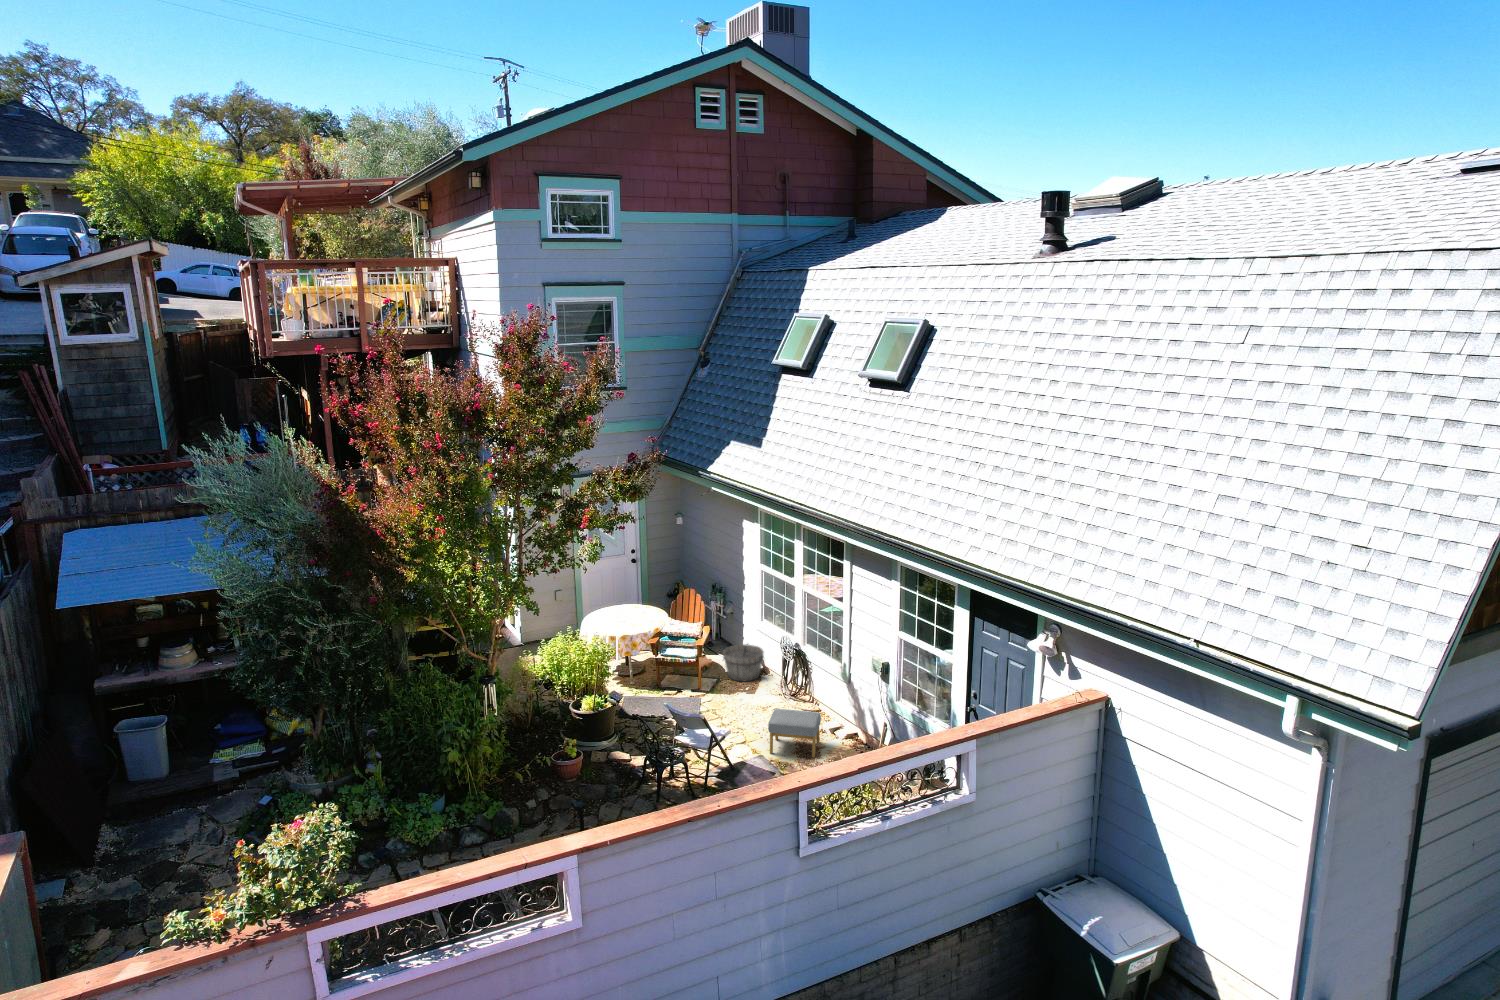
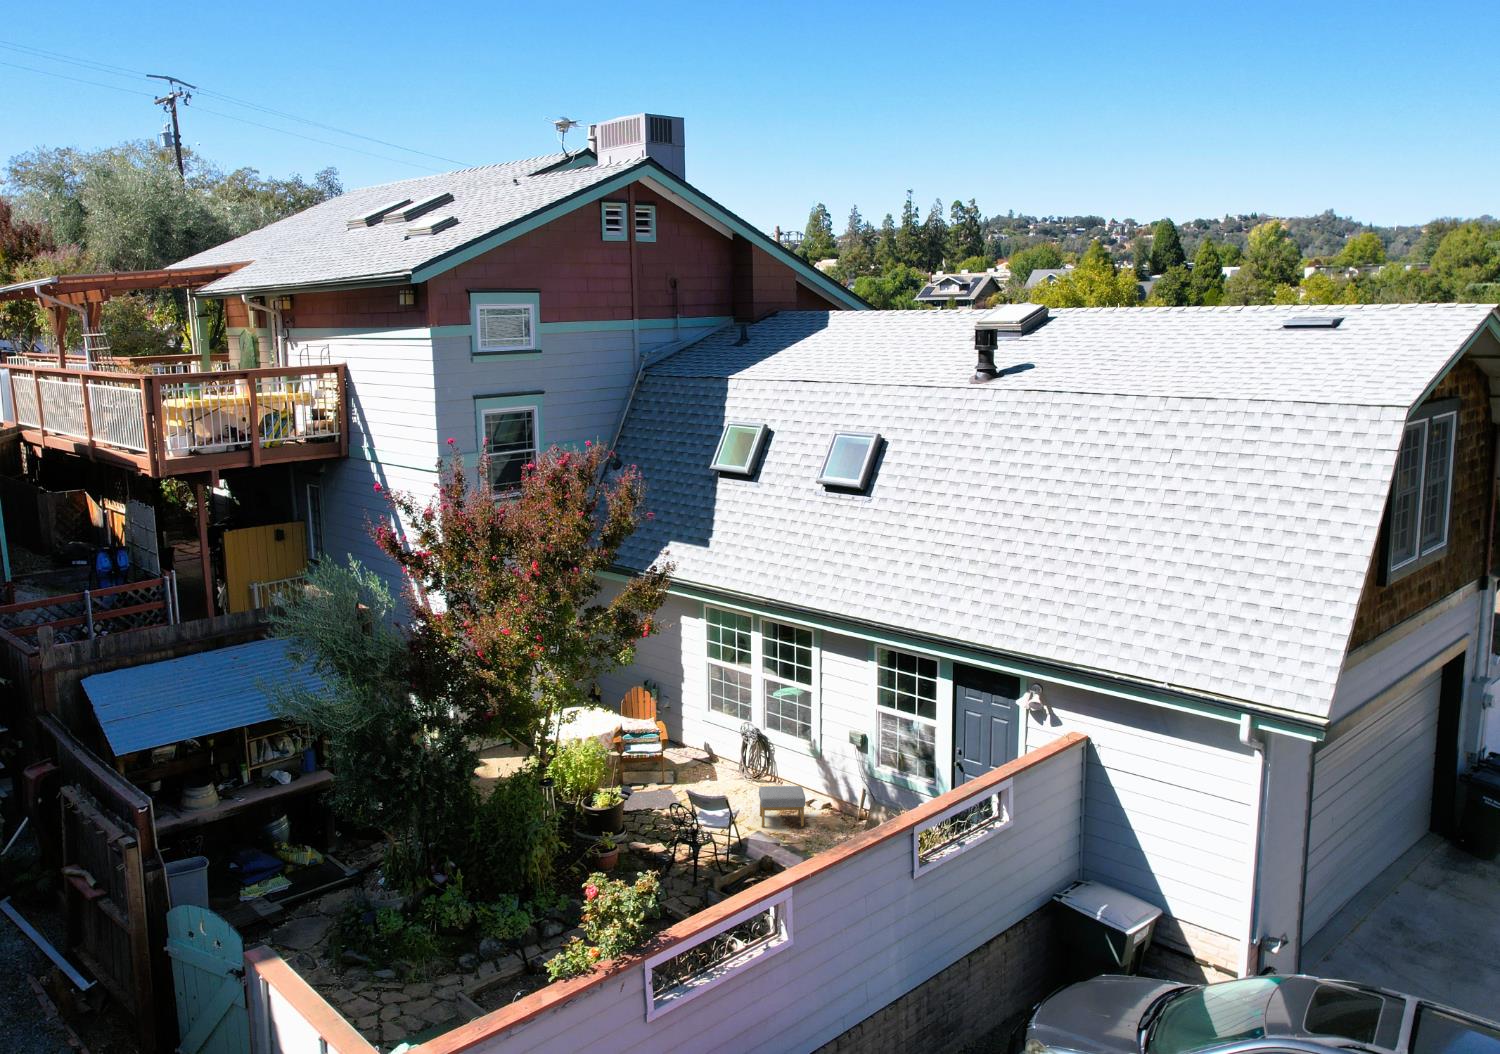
wooden bucket: present [723,644,764,681] -> none [676,733,716,770]

